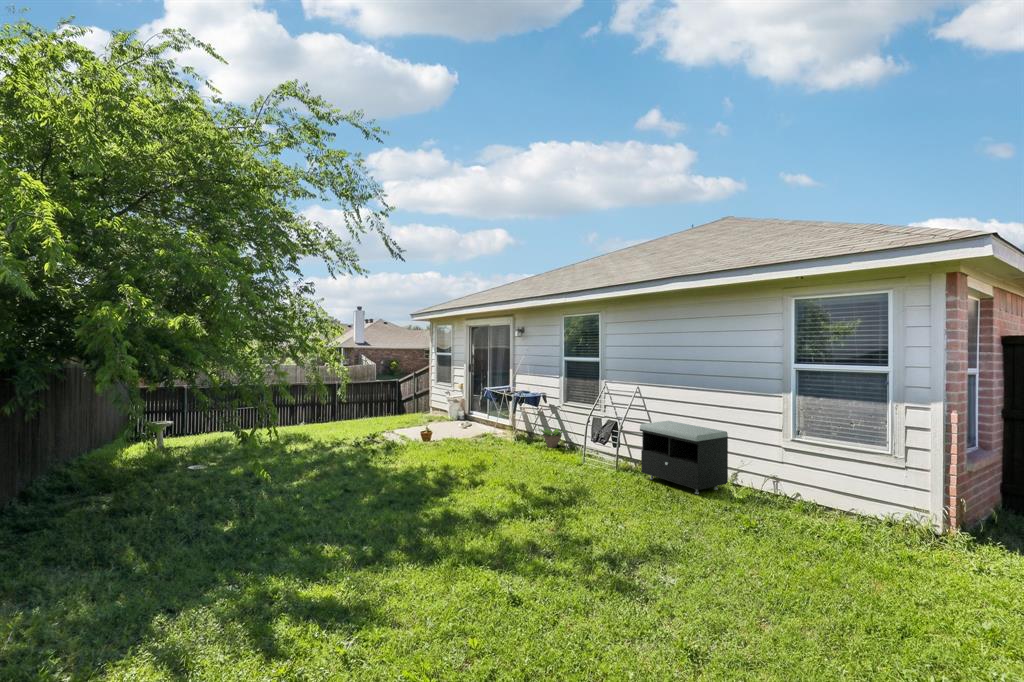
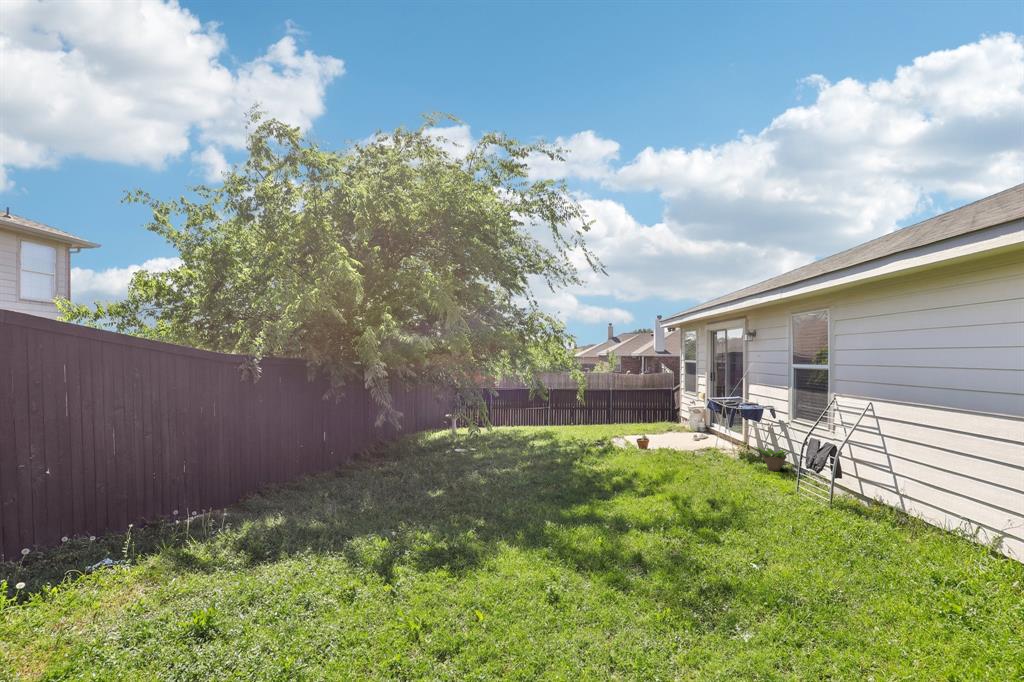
storage bench: present [640,421,728,494] -> none [849,450,984,555]

